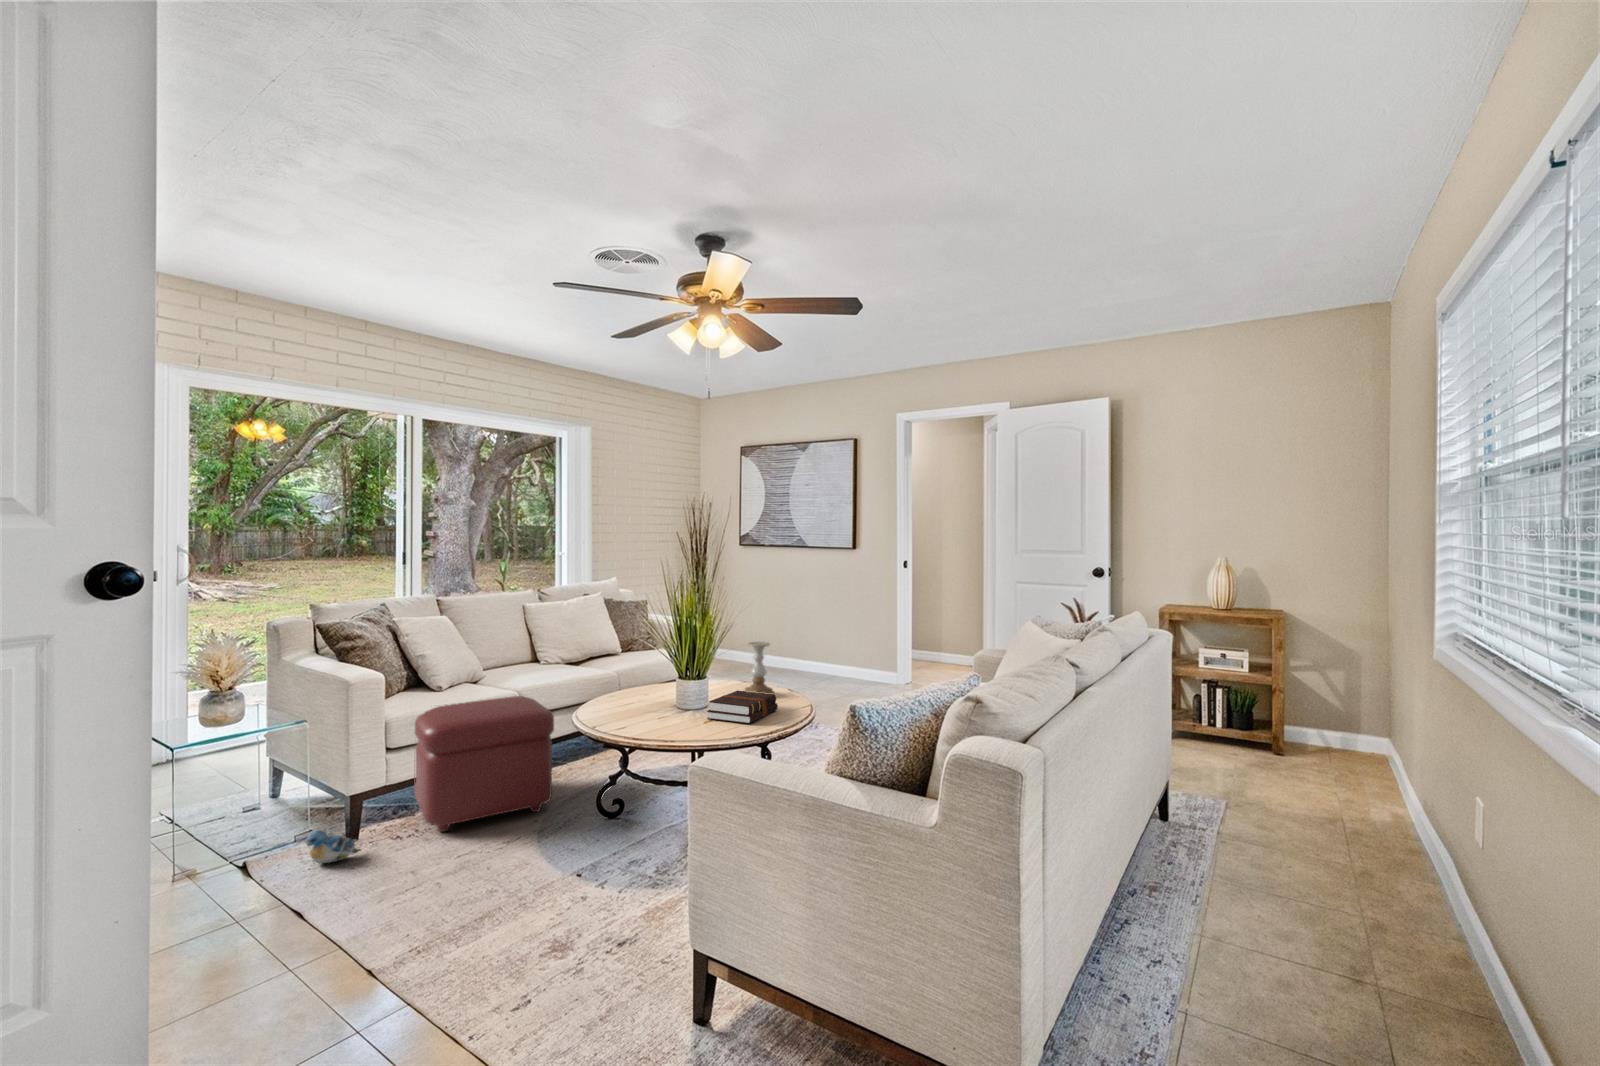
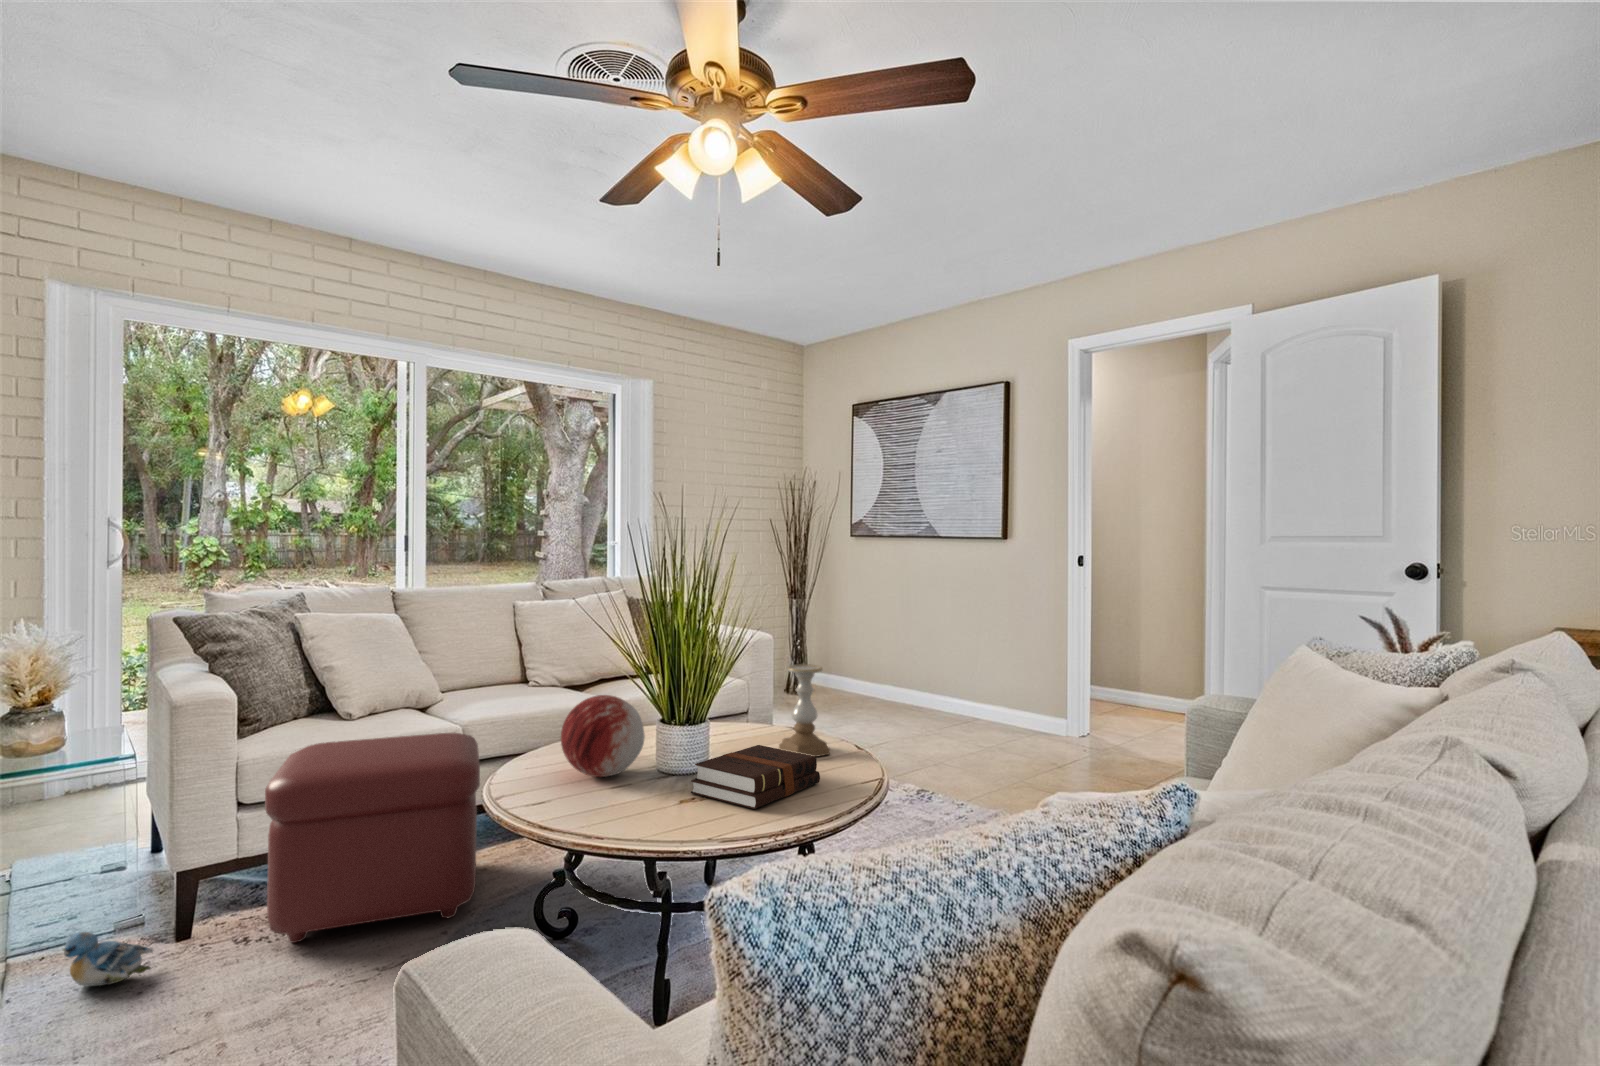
decorative orb: none [621,665,671,714] -> present [561,695,645,777]

